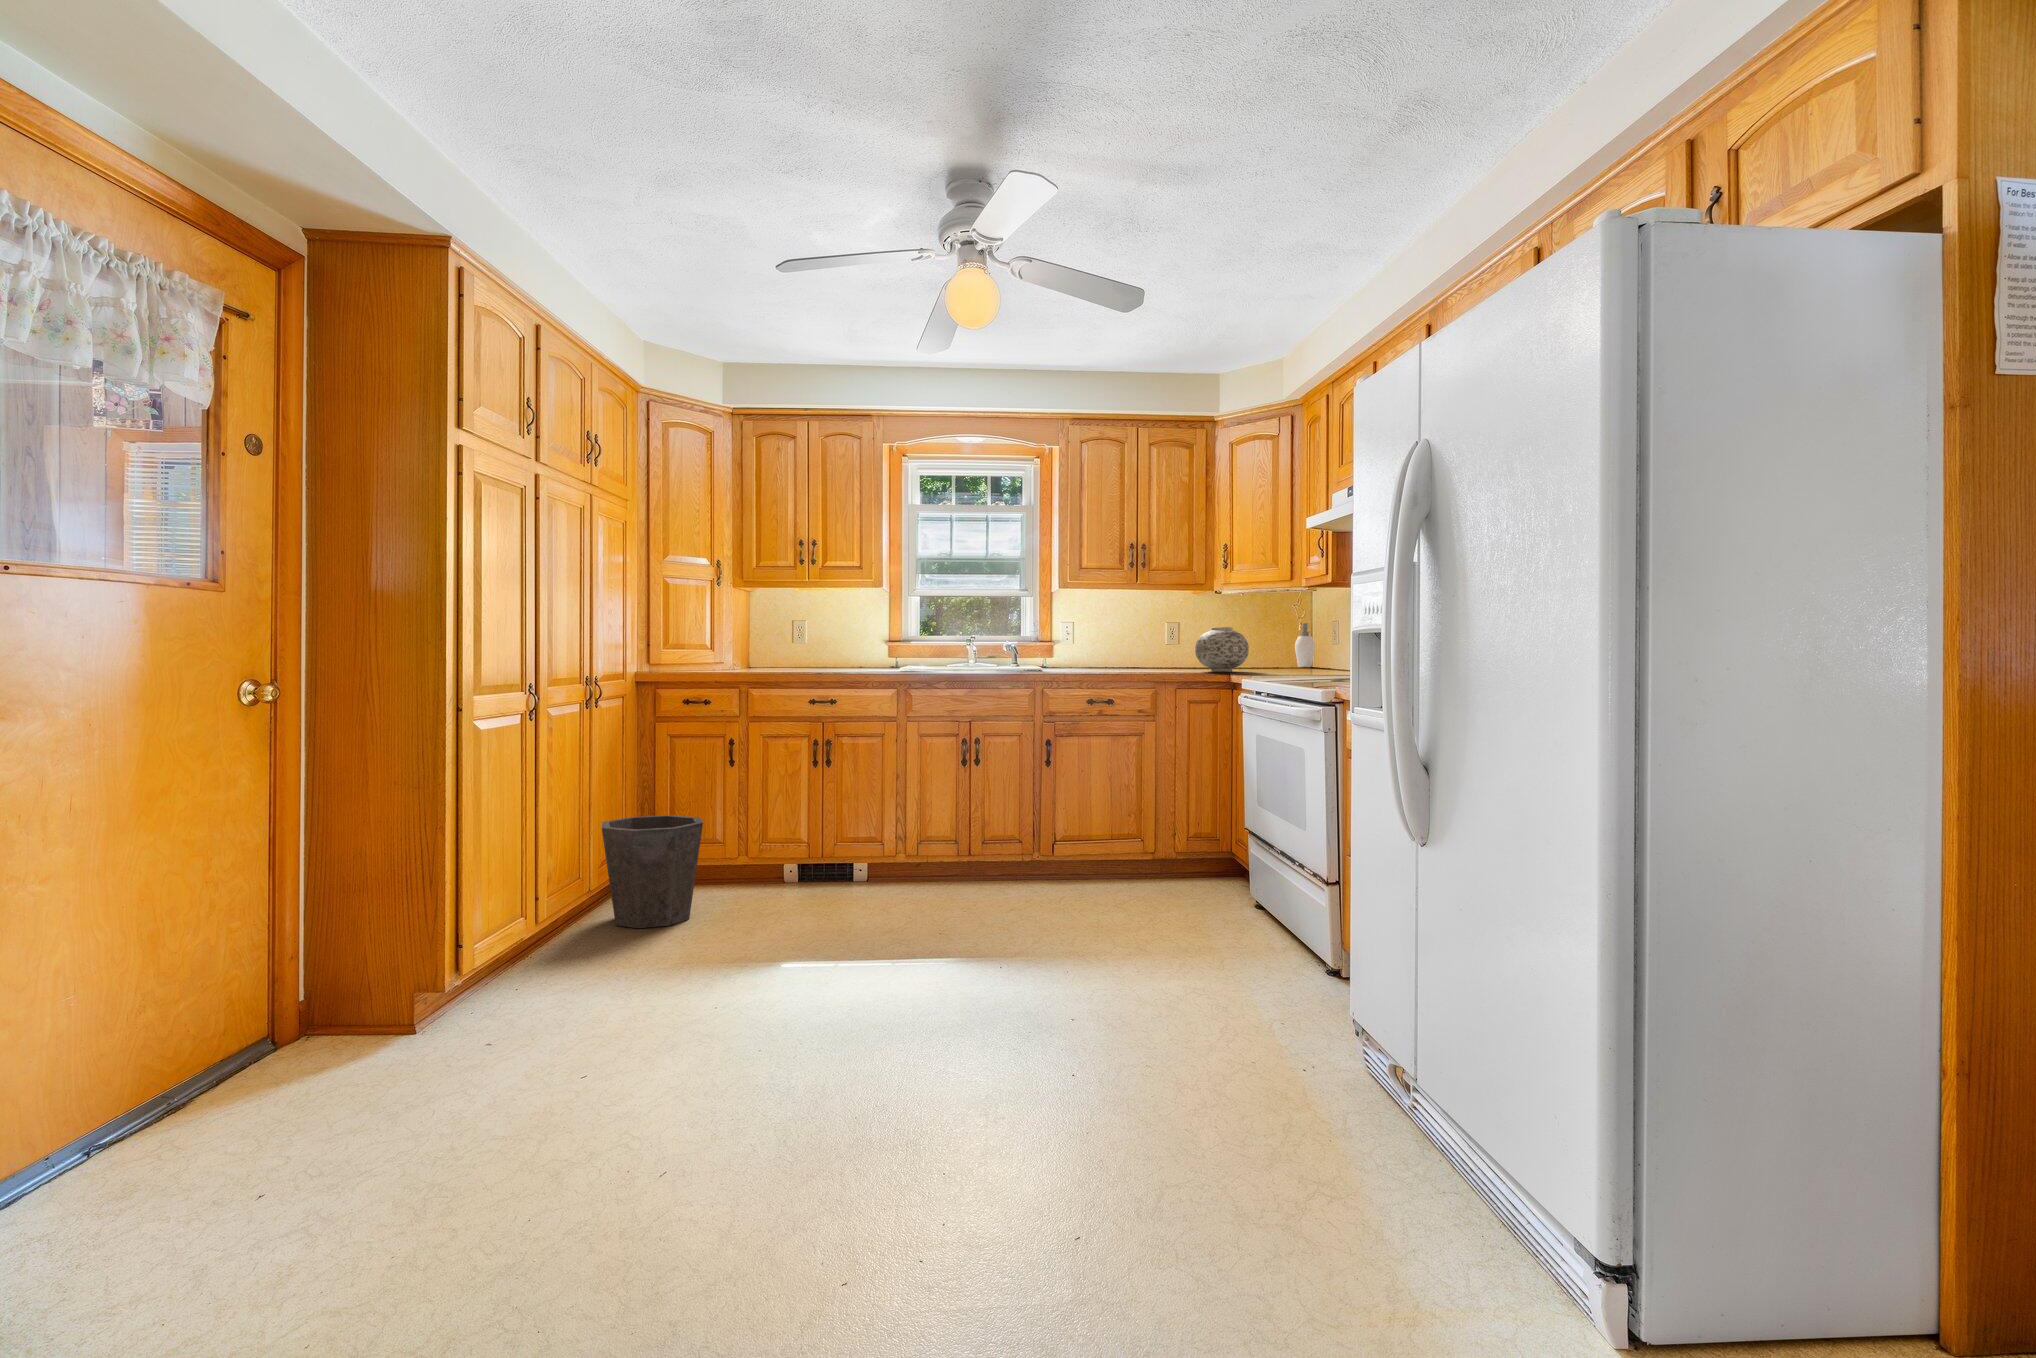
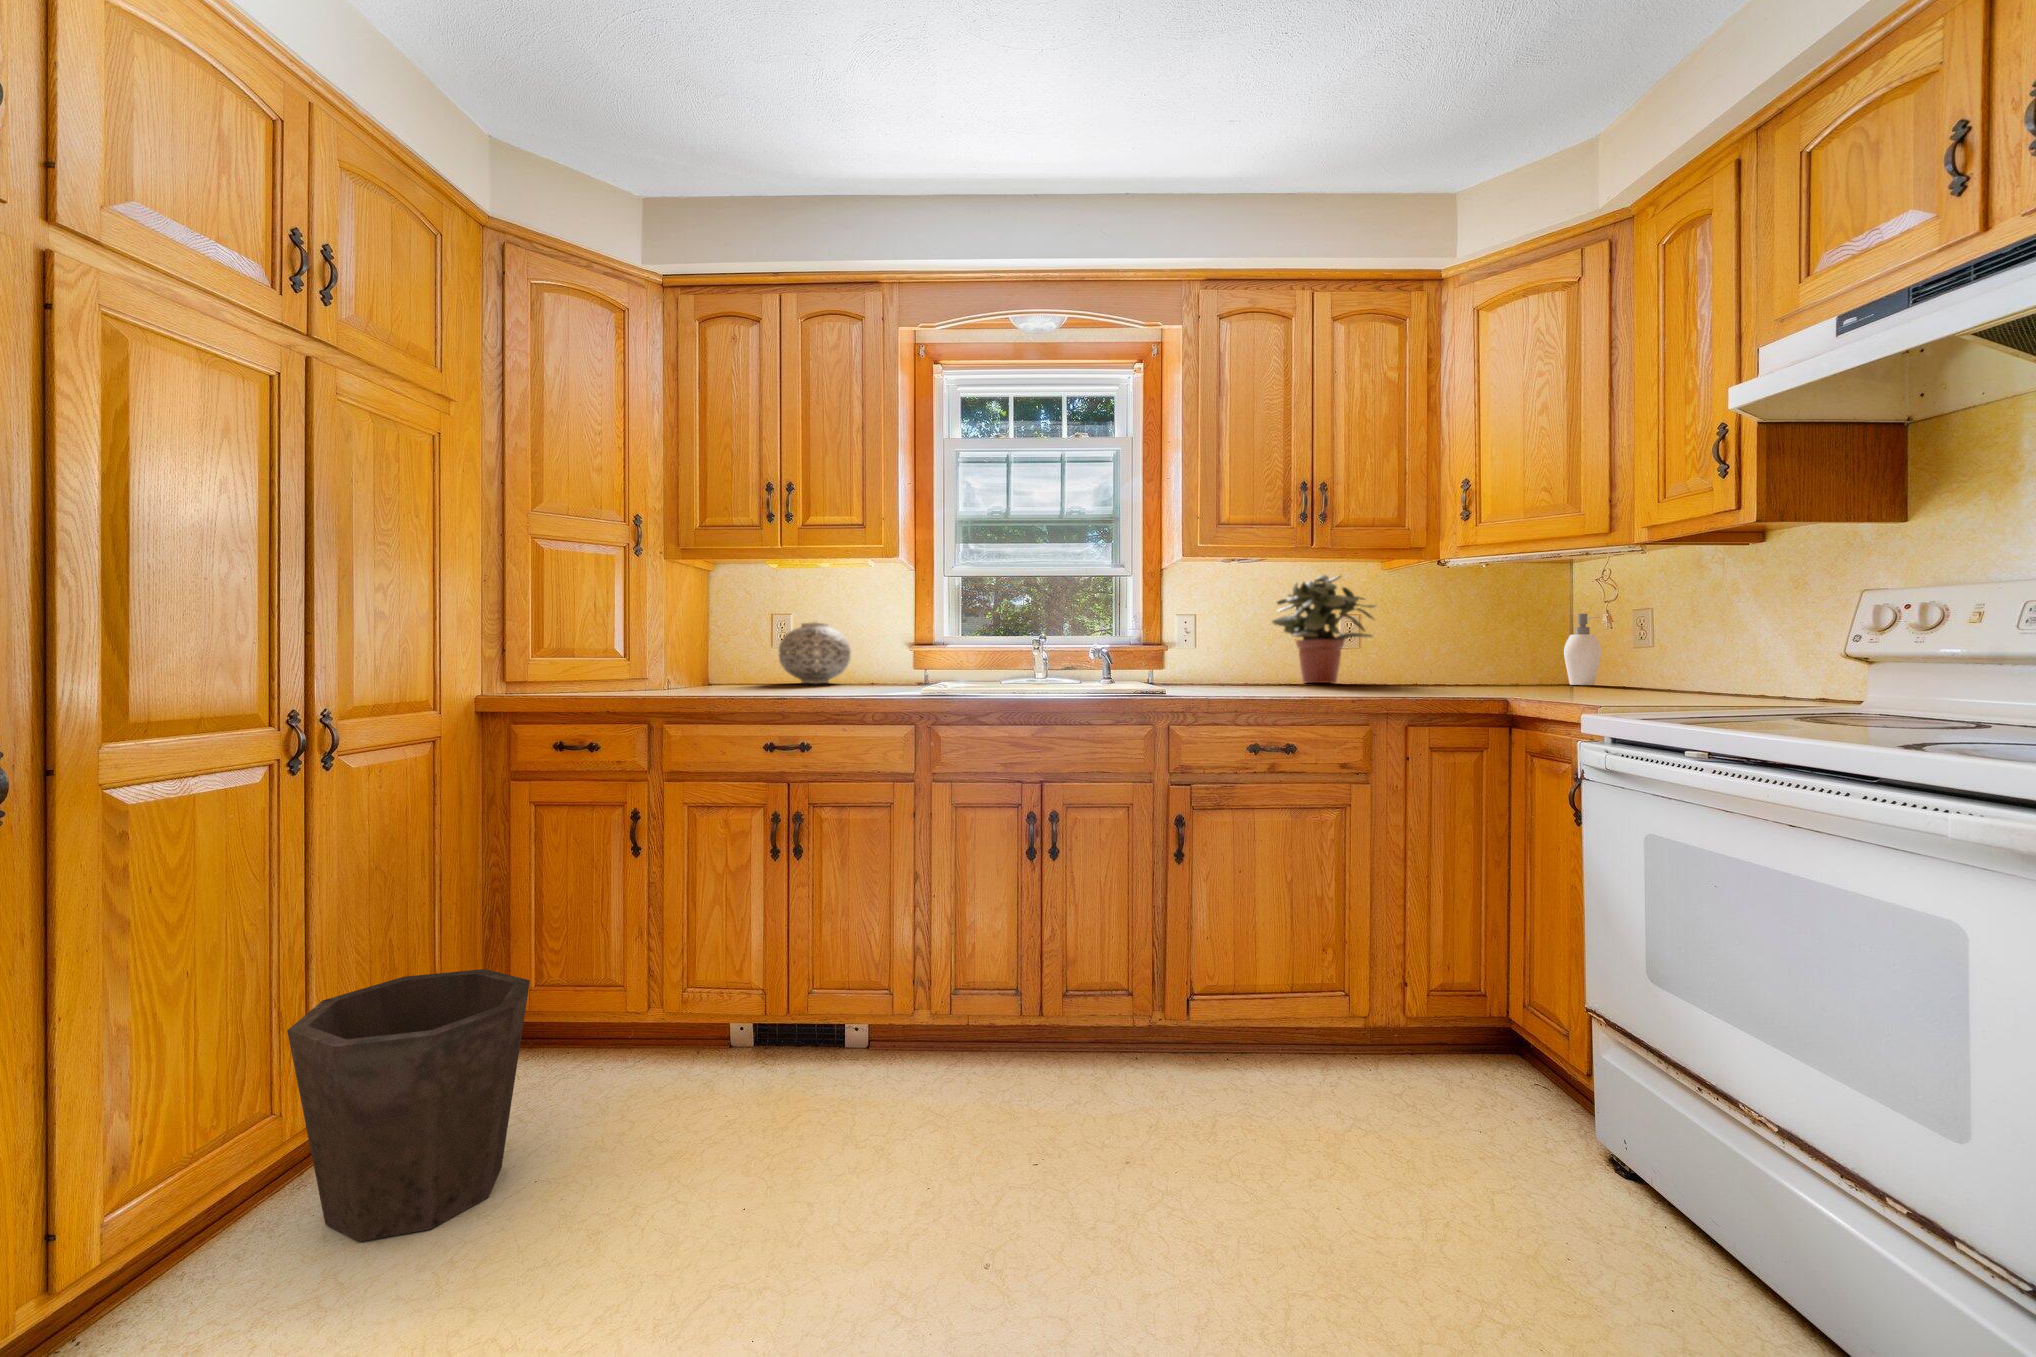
potted plant: none [1119,597,1185,666] -> present [1272,575,1375,683]
vase: present [1195,627,1249,672] -> present [779,622,850,684]

